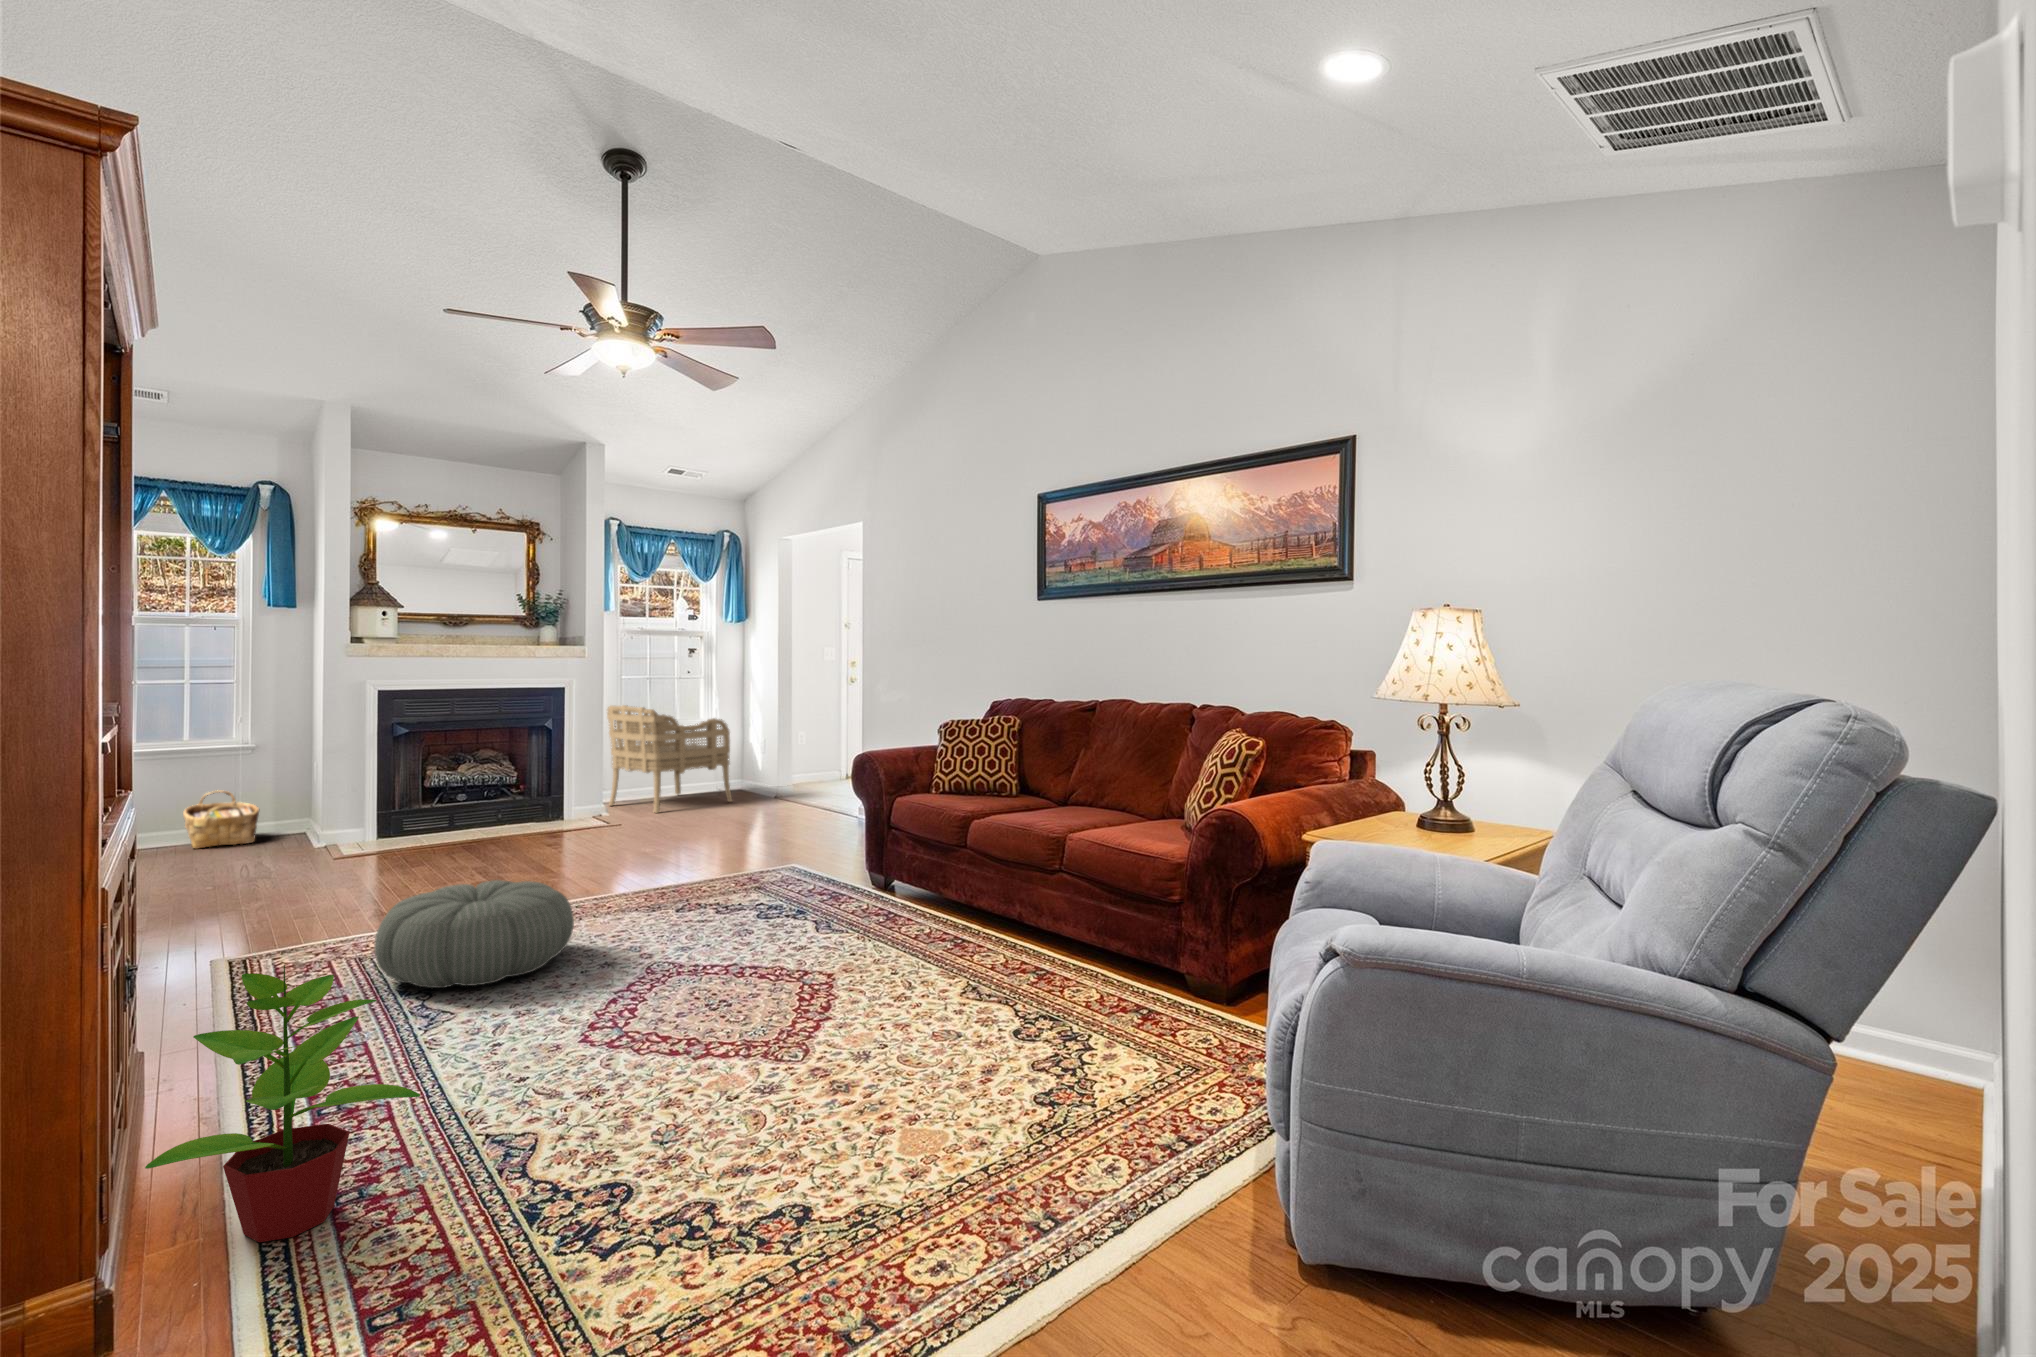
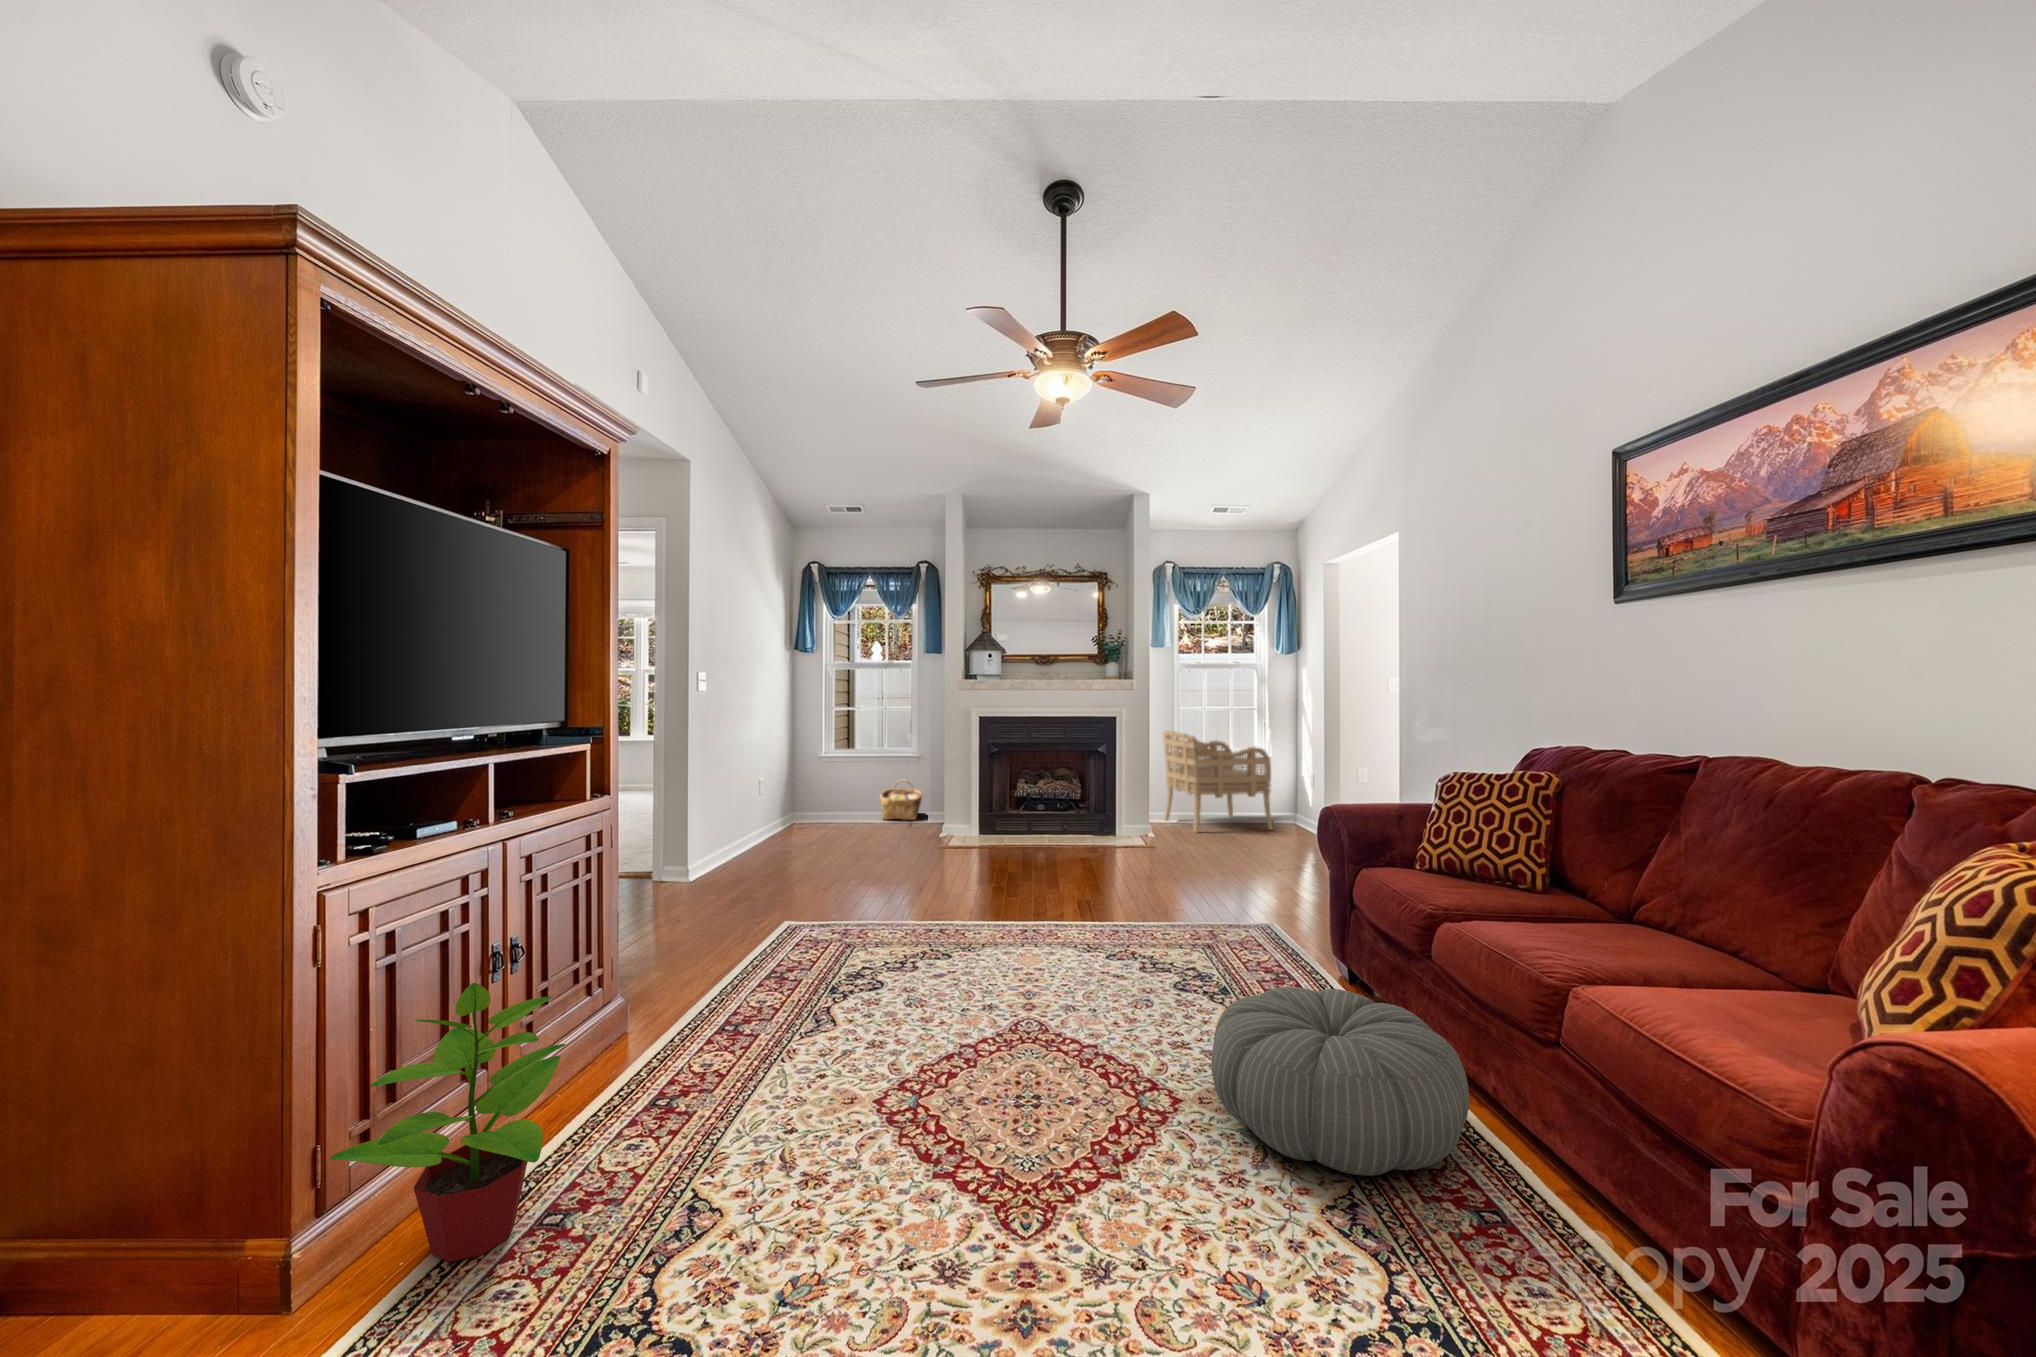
pouf: present [374,880,574,988] -> present [1211,987,1469,1176]

